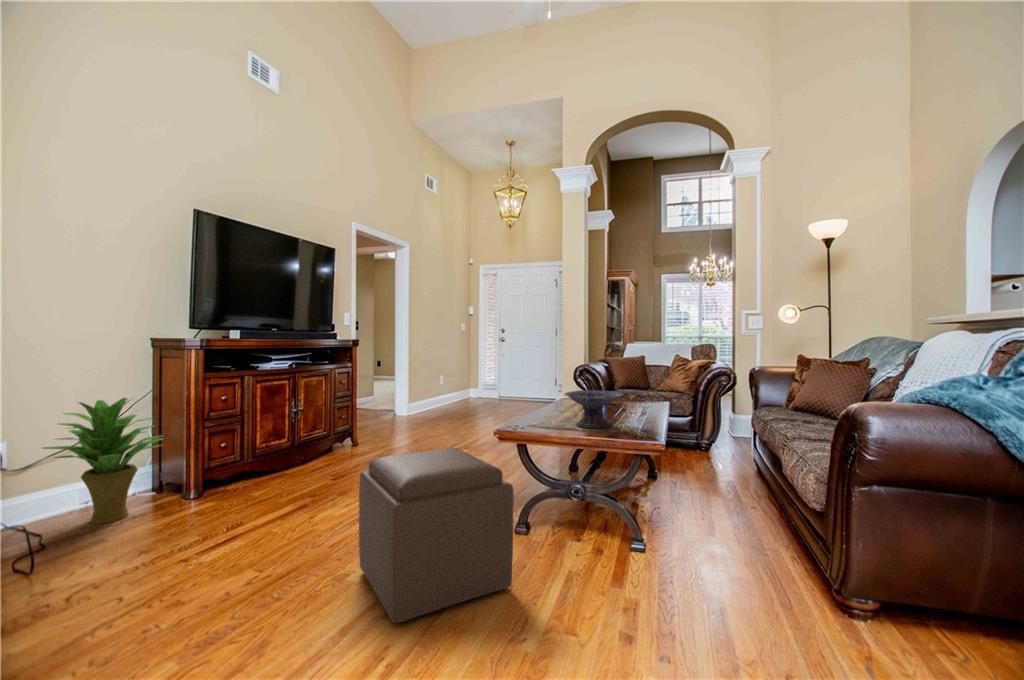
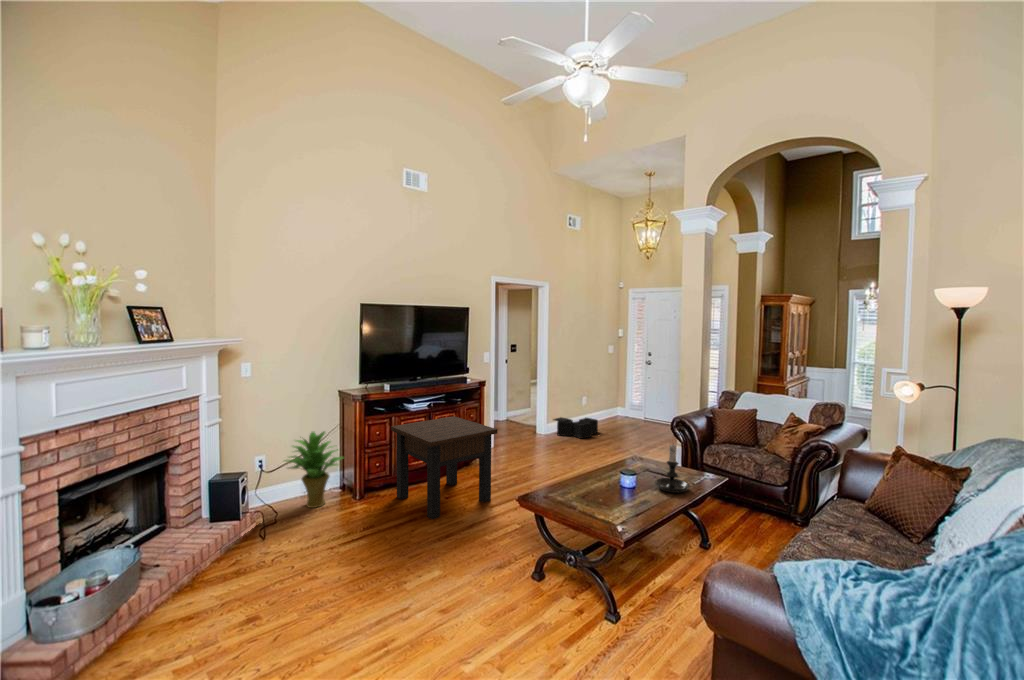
candle holder: none [618,363,654,415] -> present [655,445,690,493]
side table: none [245,378,404,505] -> present [391,416,497,520]
decorative bowl: present [564,390,623,428] -> none [584,465,636,506]
storage bin: none [415,395,468,416] -> present [553,417,598,438]
ottoman: present [359,448,514,623] -> none [401,508,492,629]

